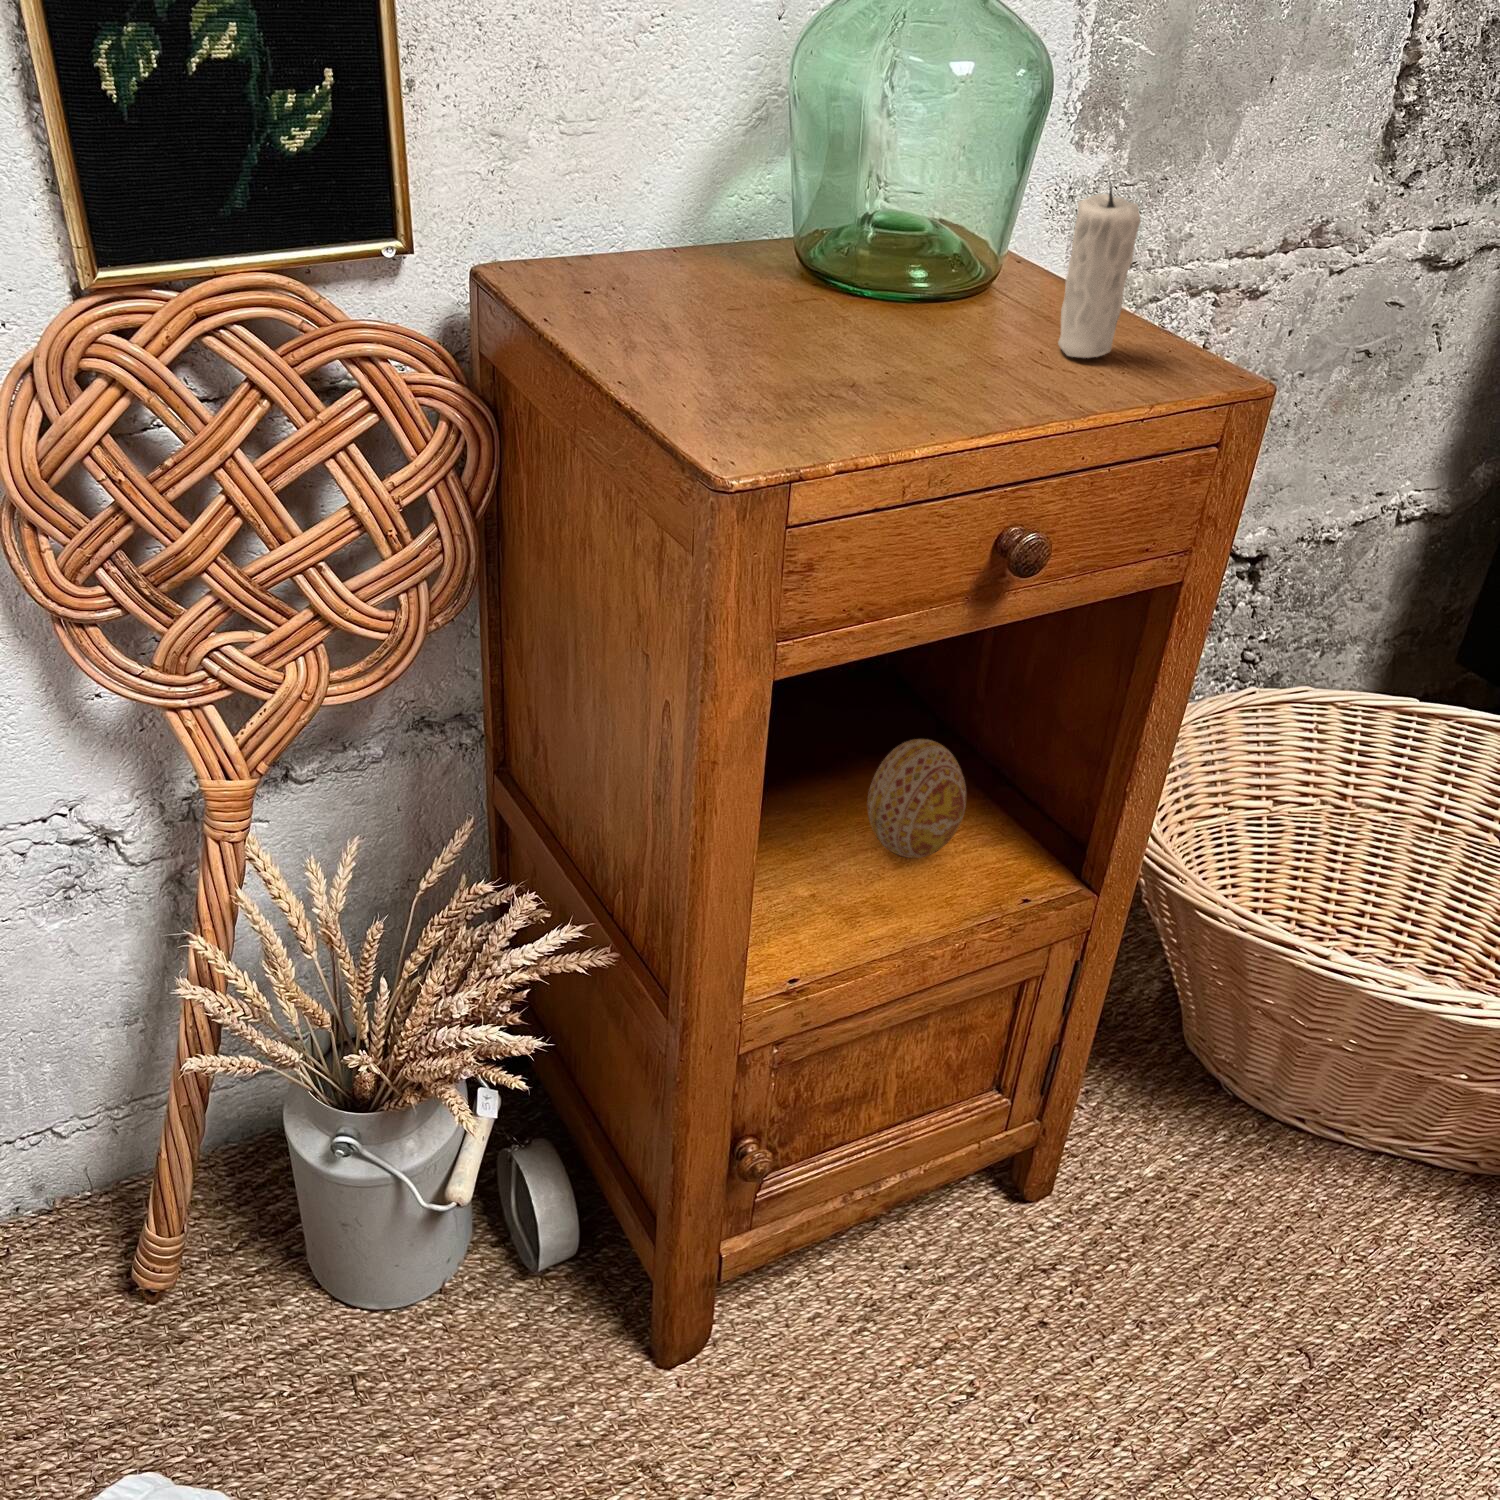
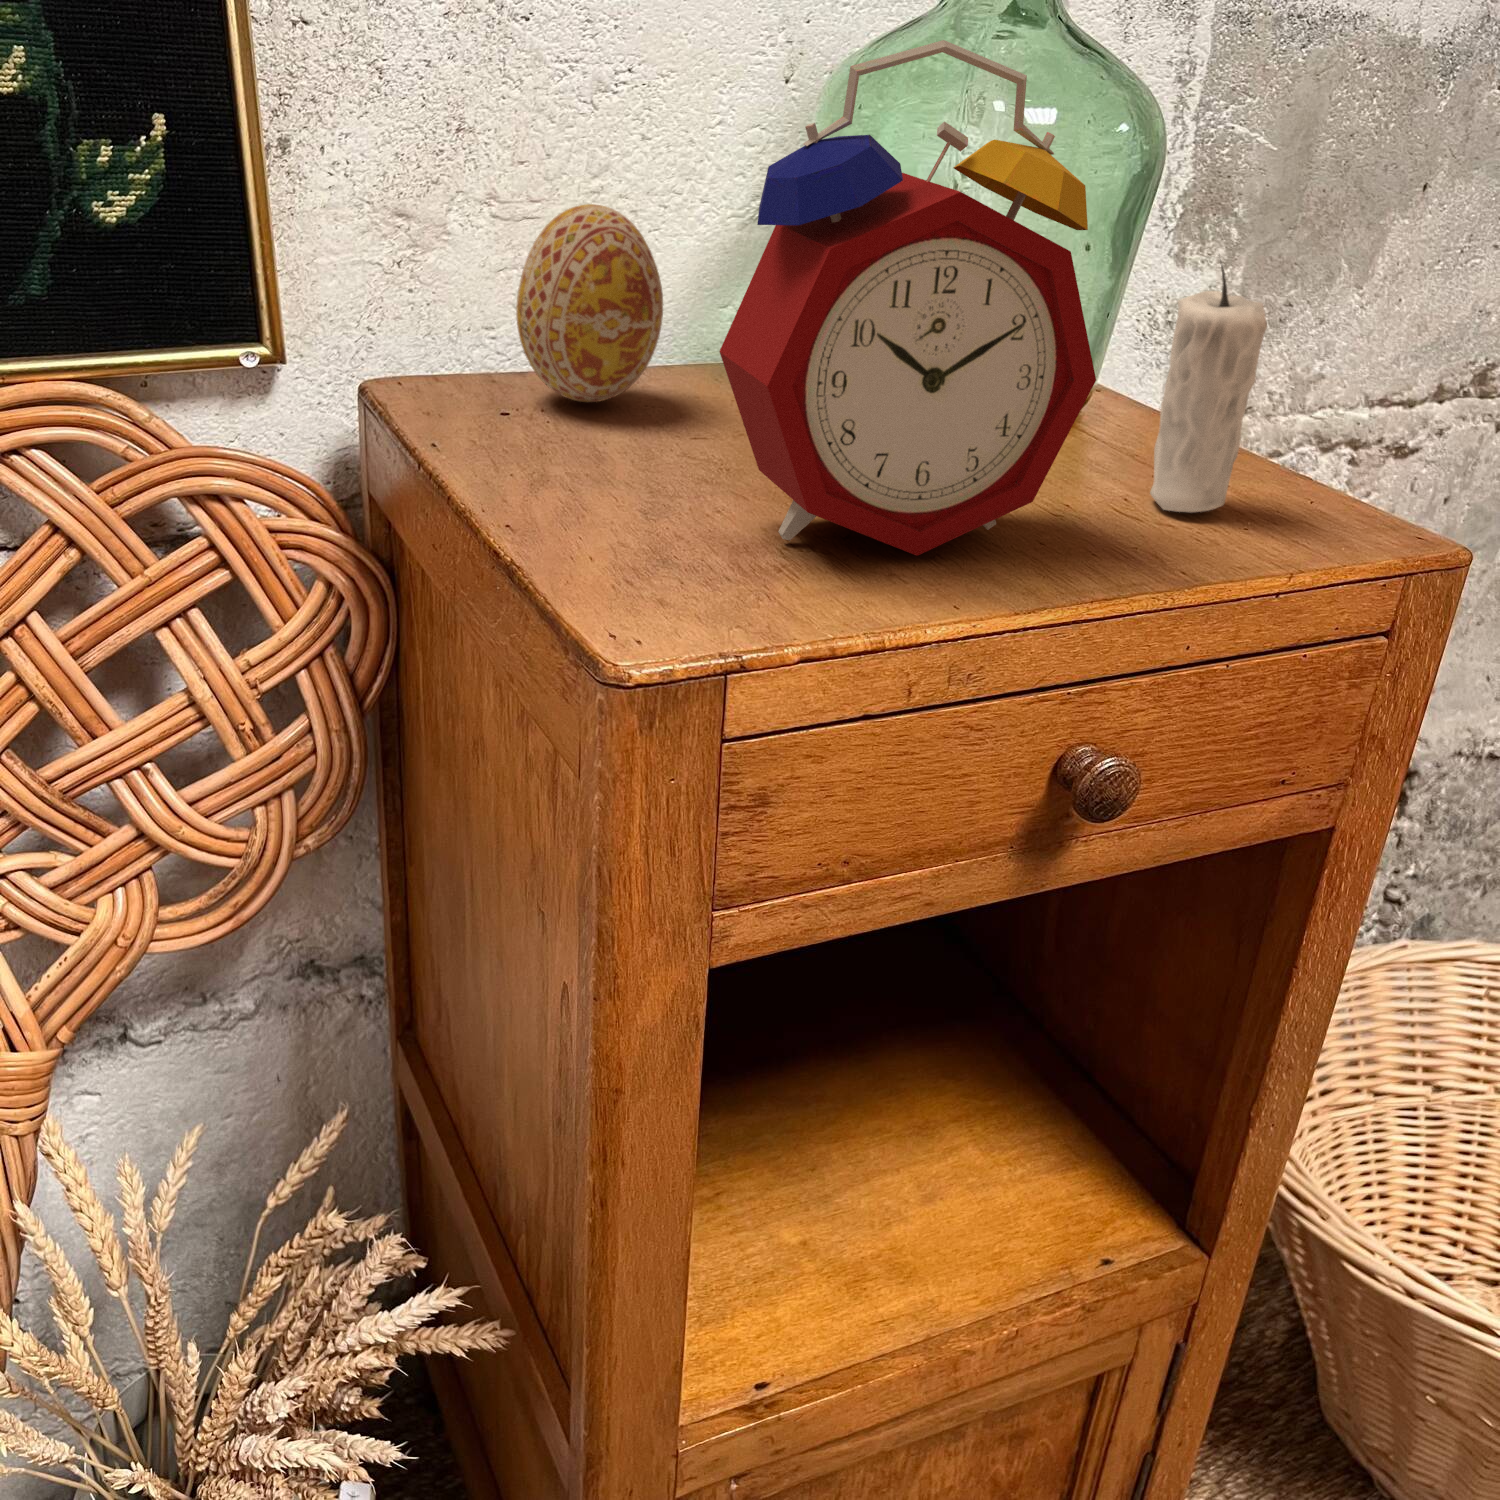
alarm clock: none [758,29,1022,395] -> present [719,40,1096,556]
decorative egg: present [867,739,966,858] -> present [516,204,663,402]

